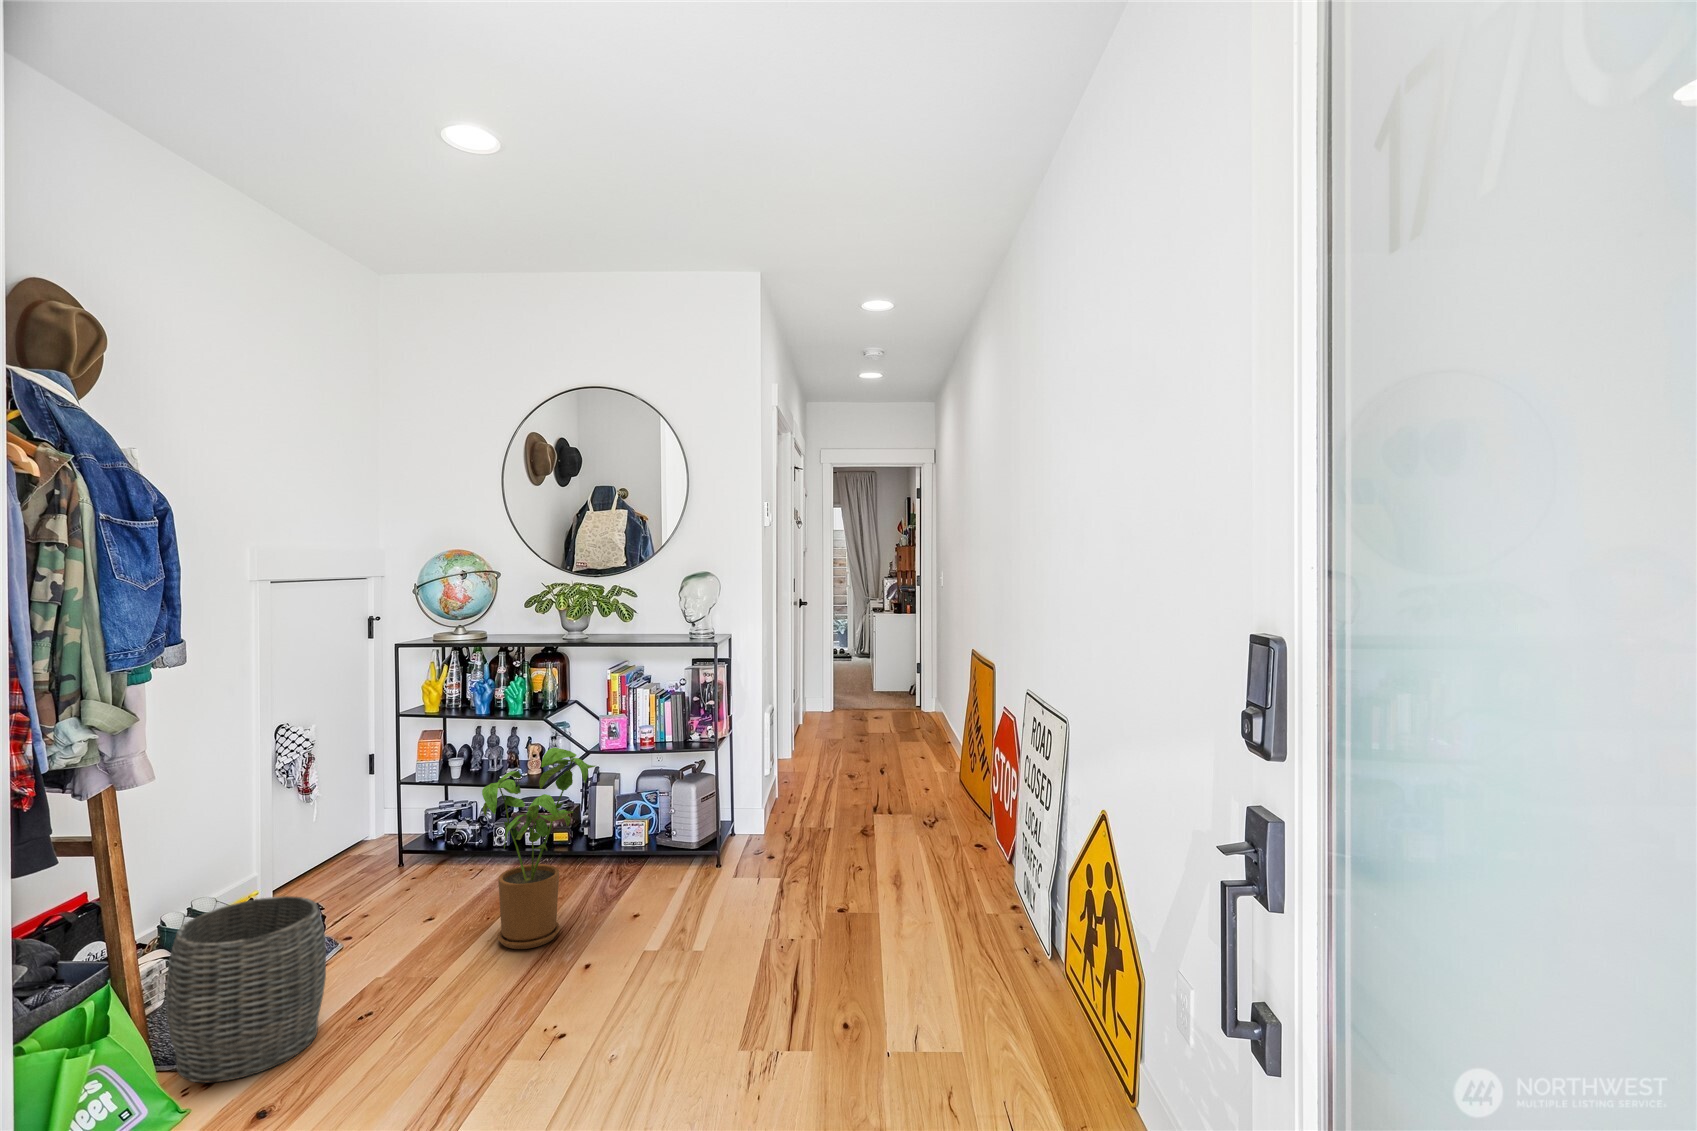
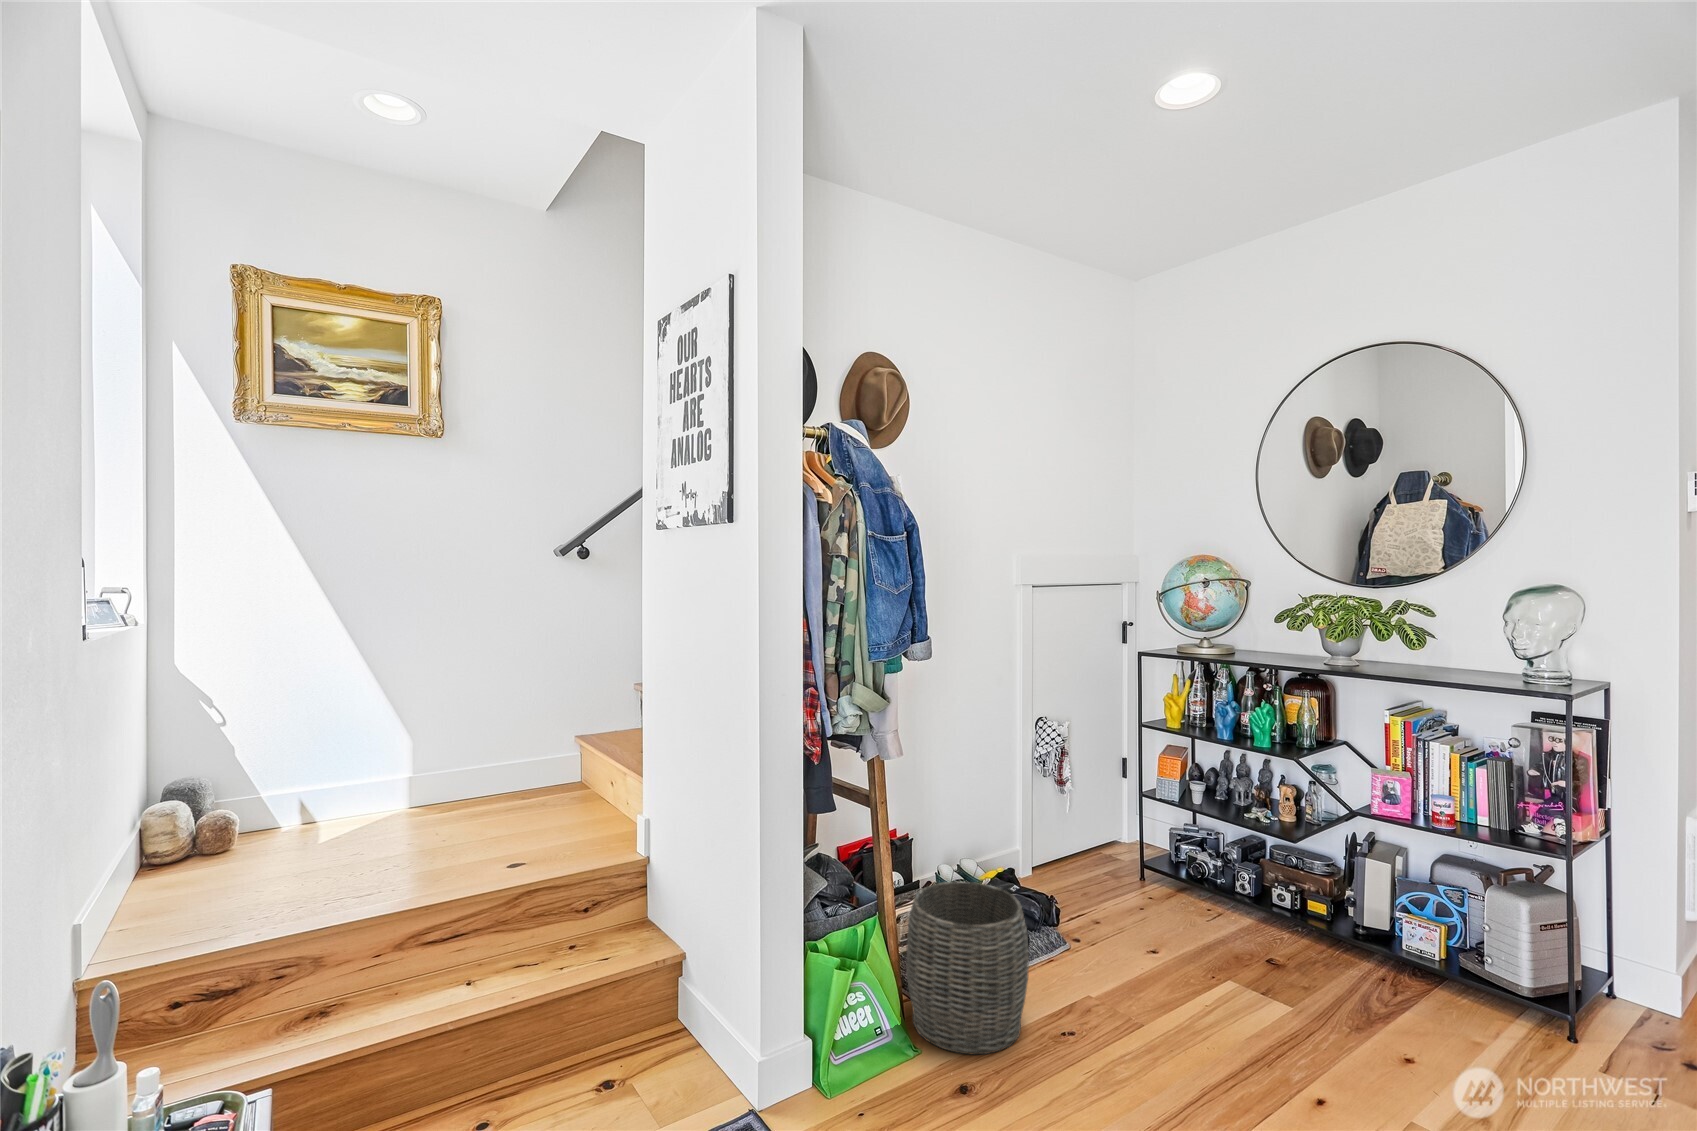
house plant: present [482,748,595,949] -> none [1200,803,1350,1044]

